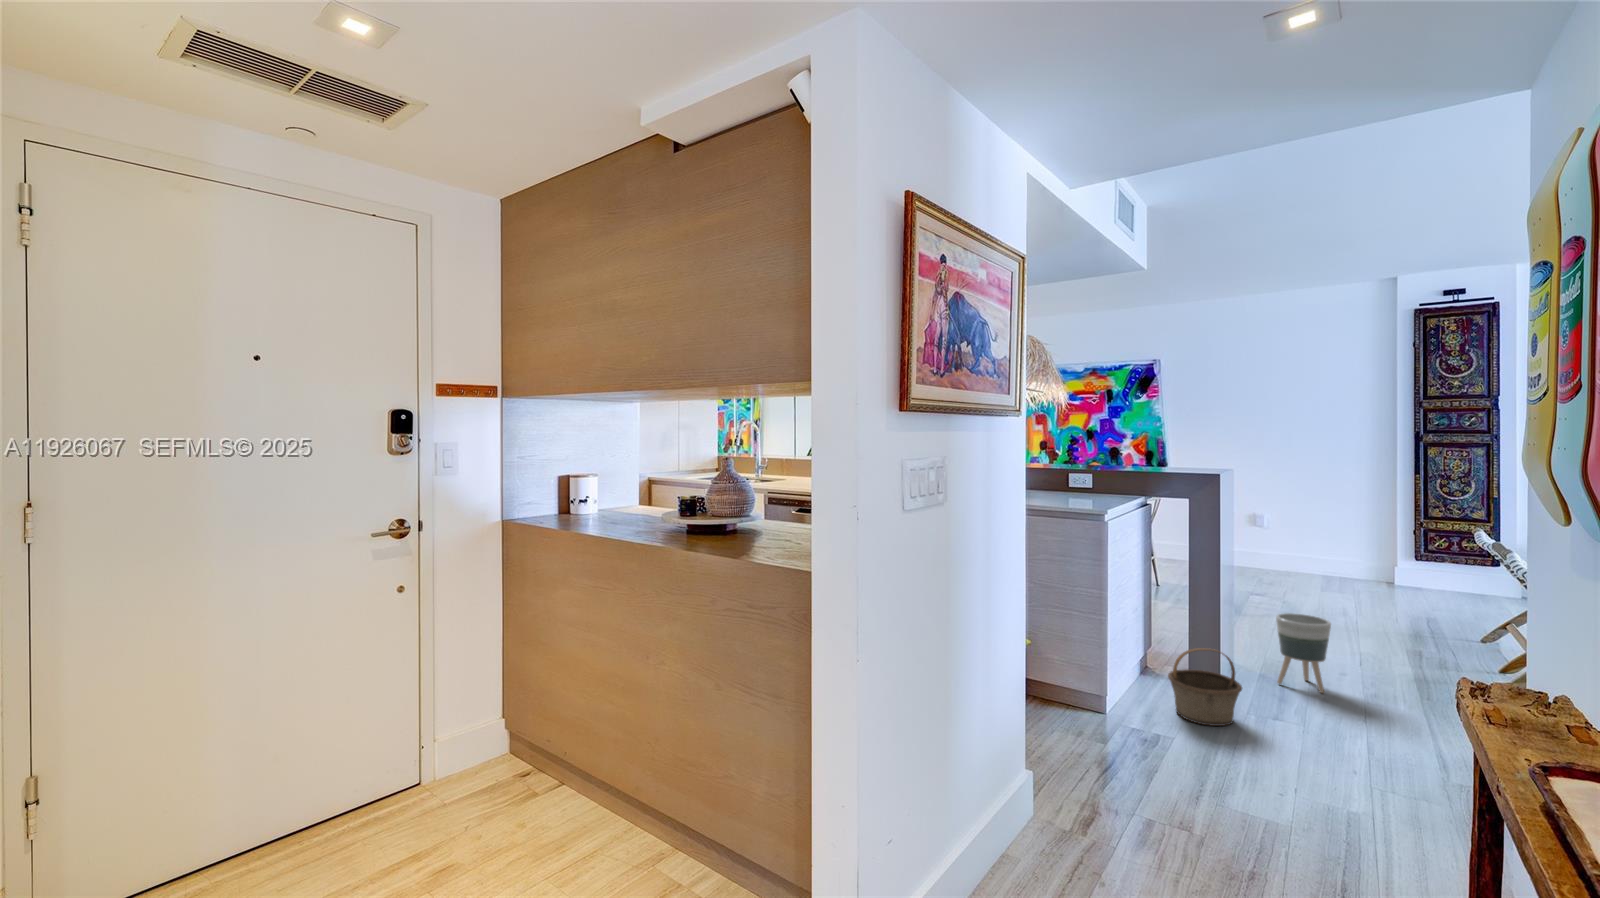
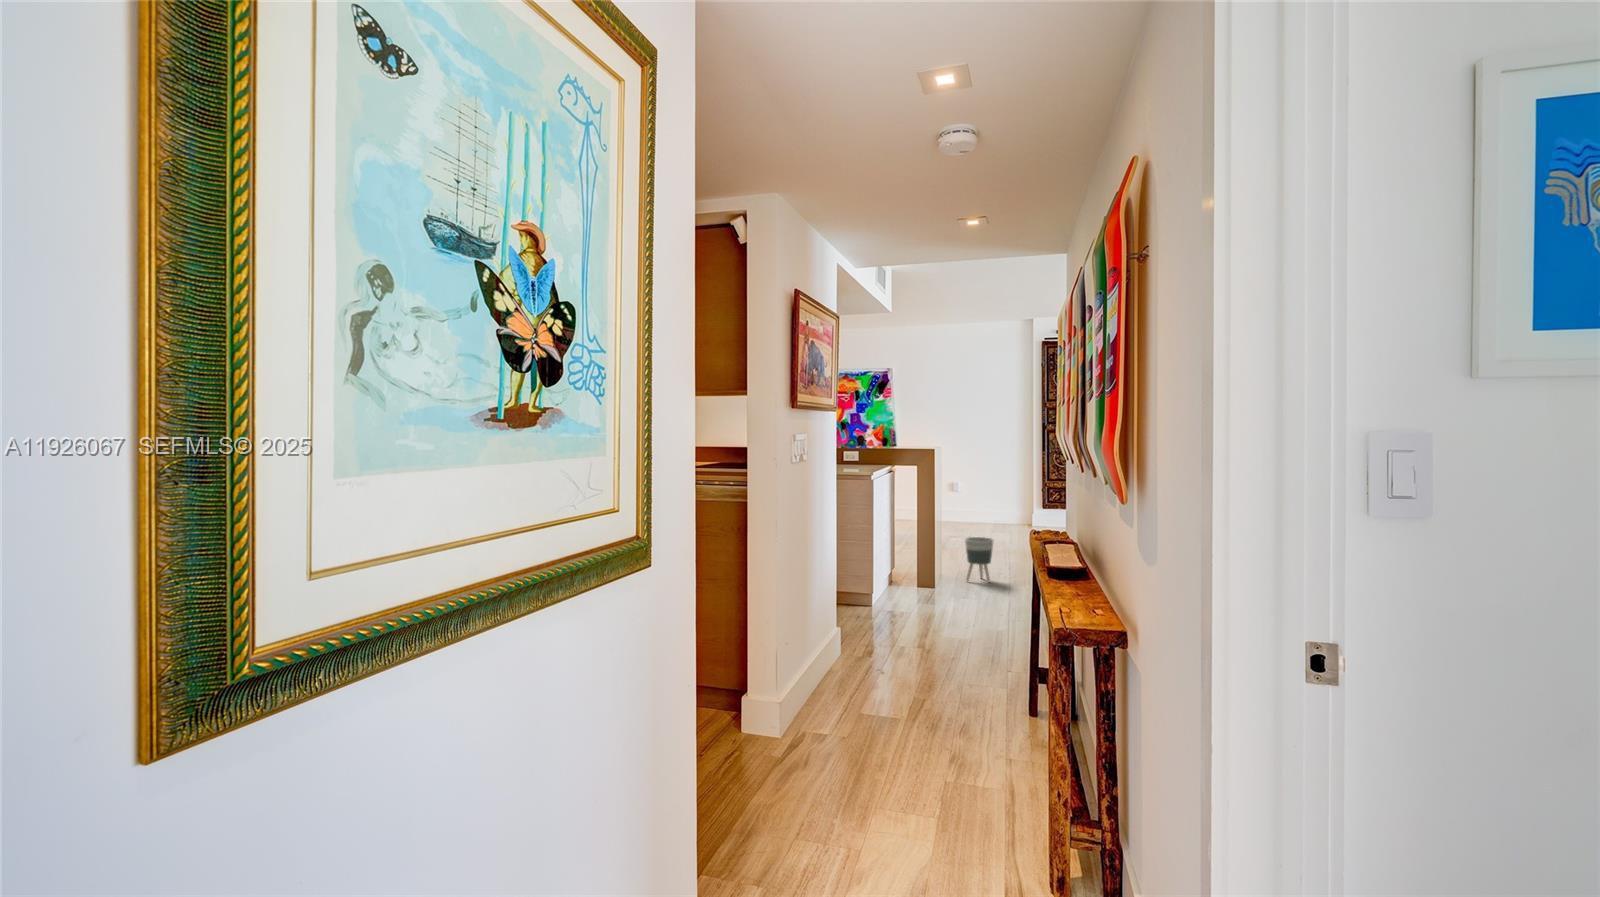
basket: present [1168,648,1242,726] -> none [907,557,948,603]

